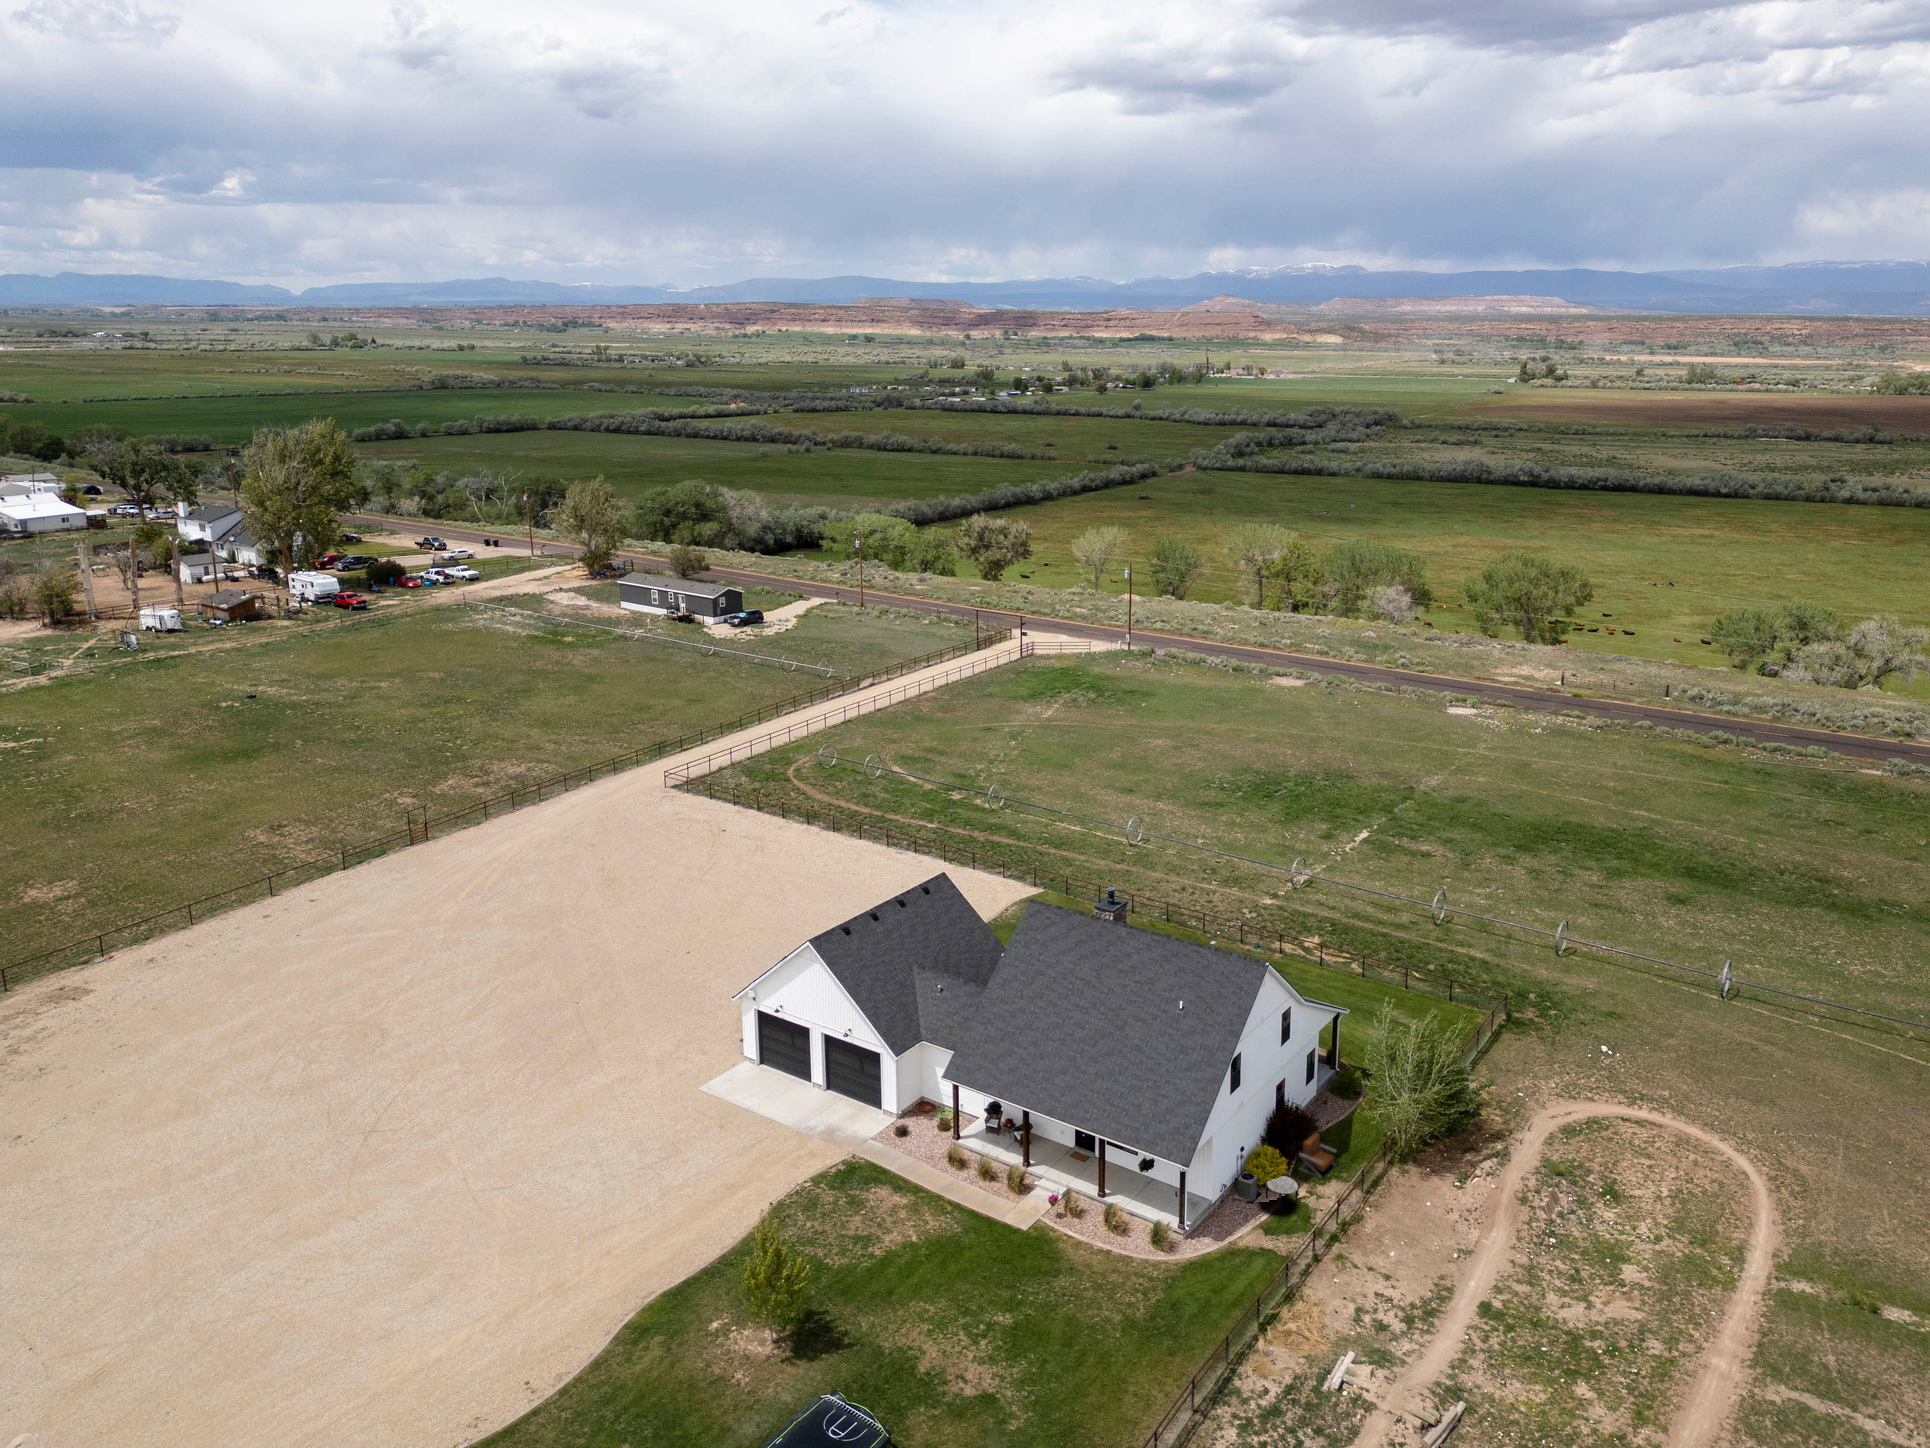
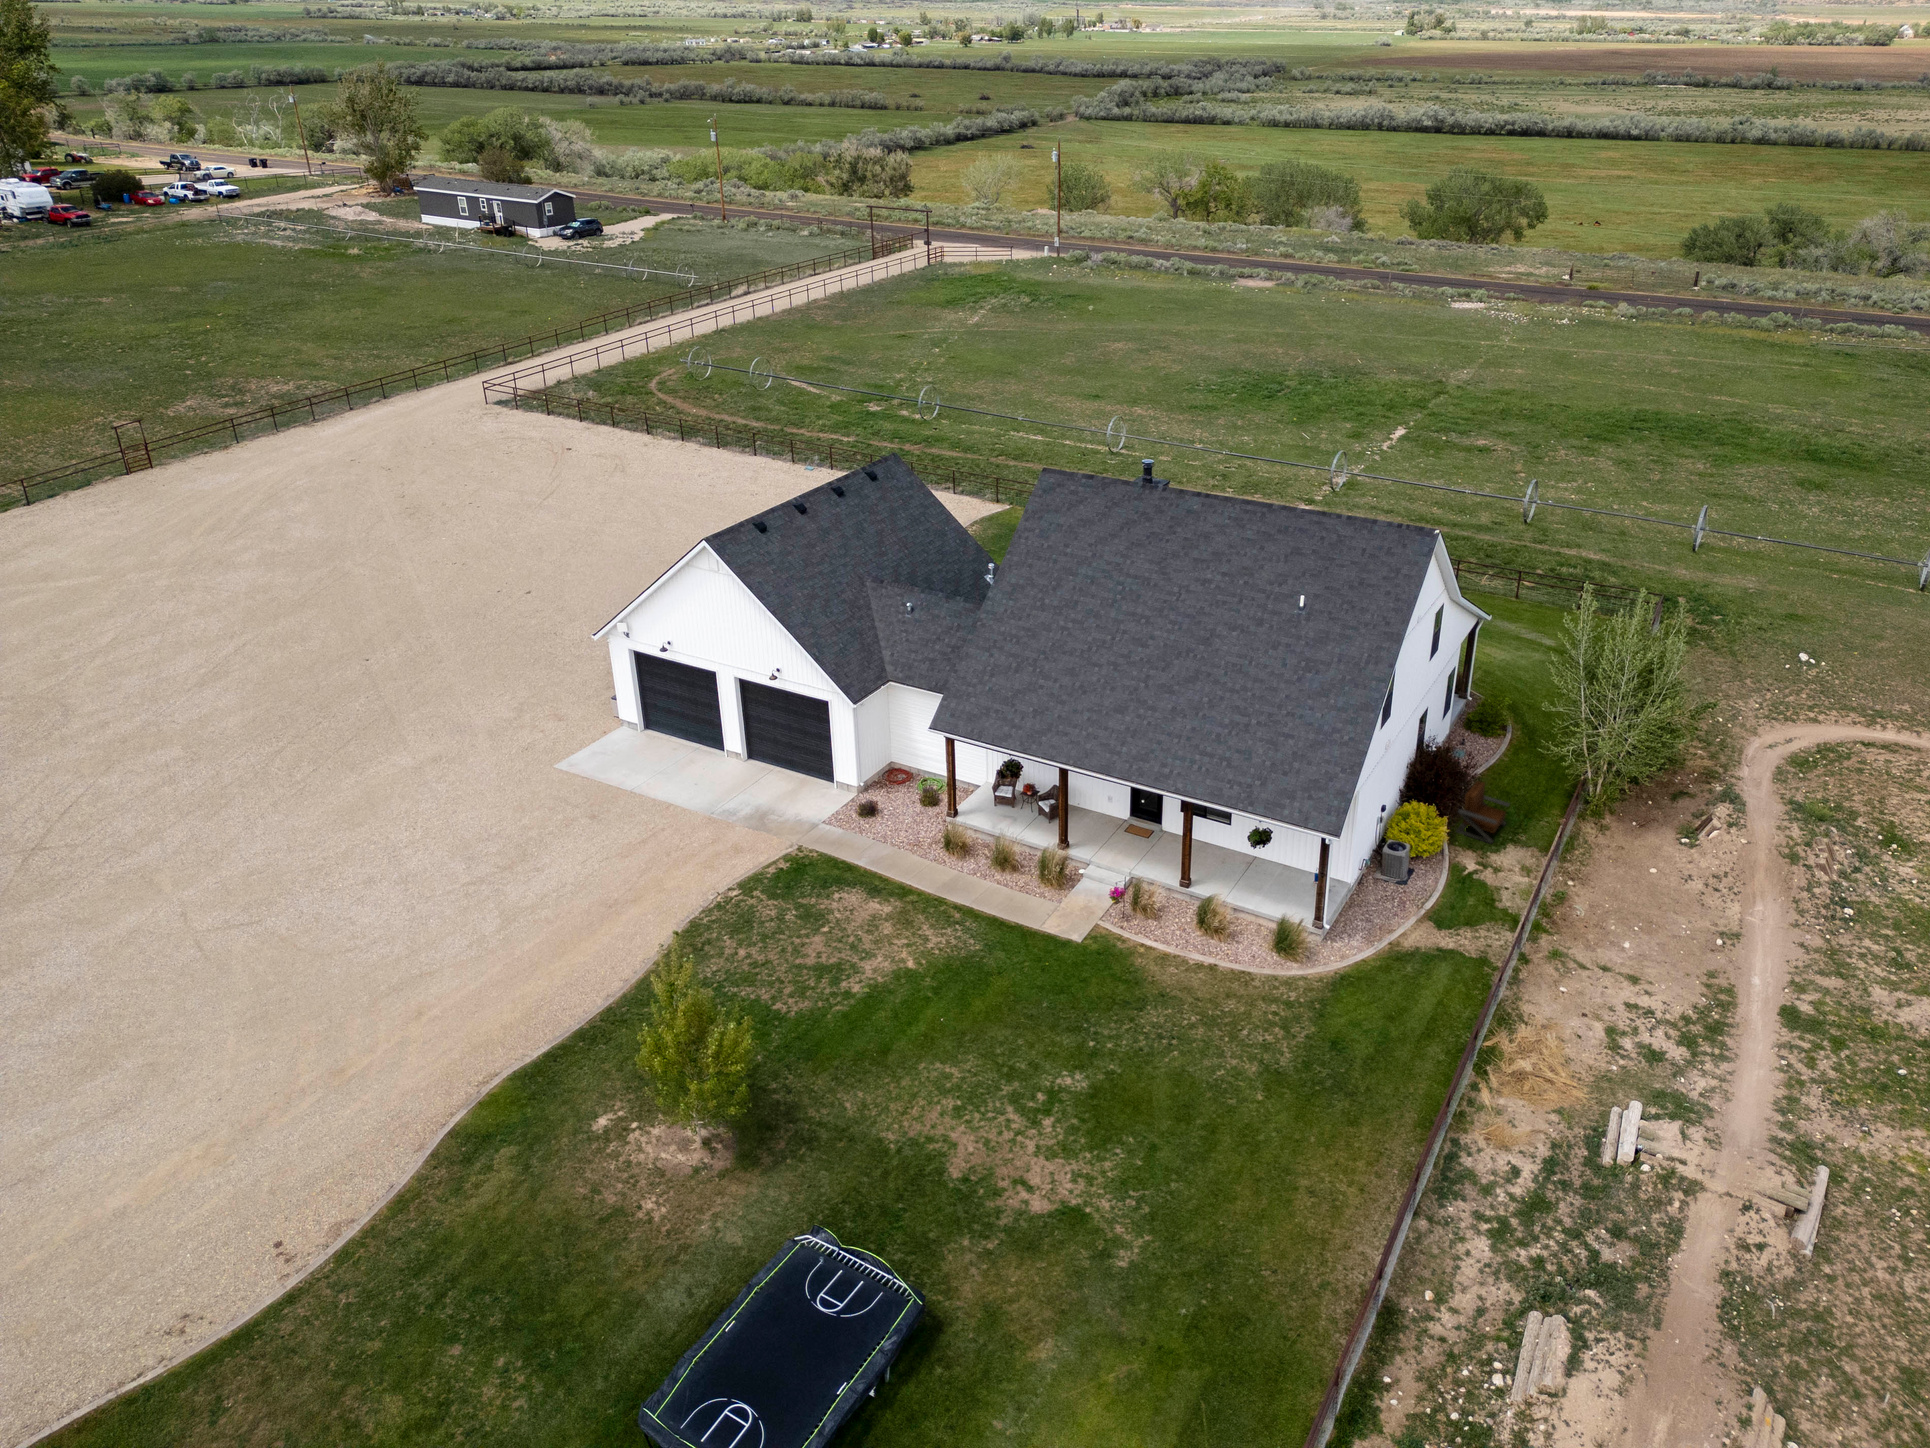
round table: present [1265,1174,1300,1210] -> none [1422,839,1477,890]

